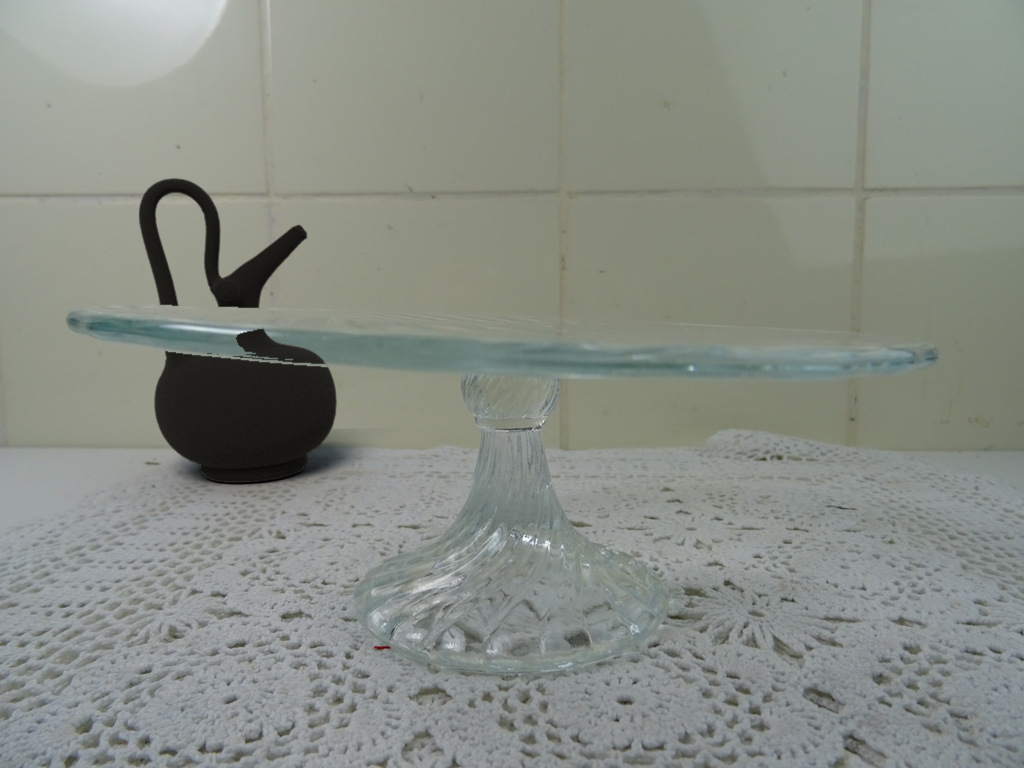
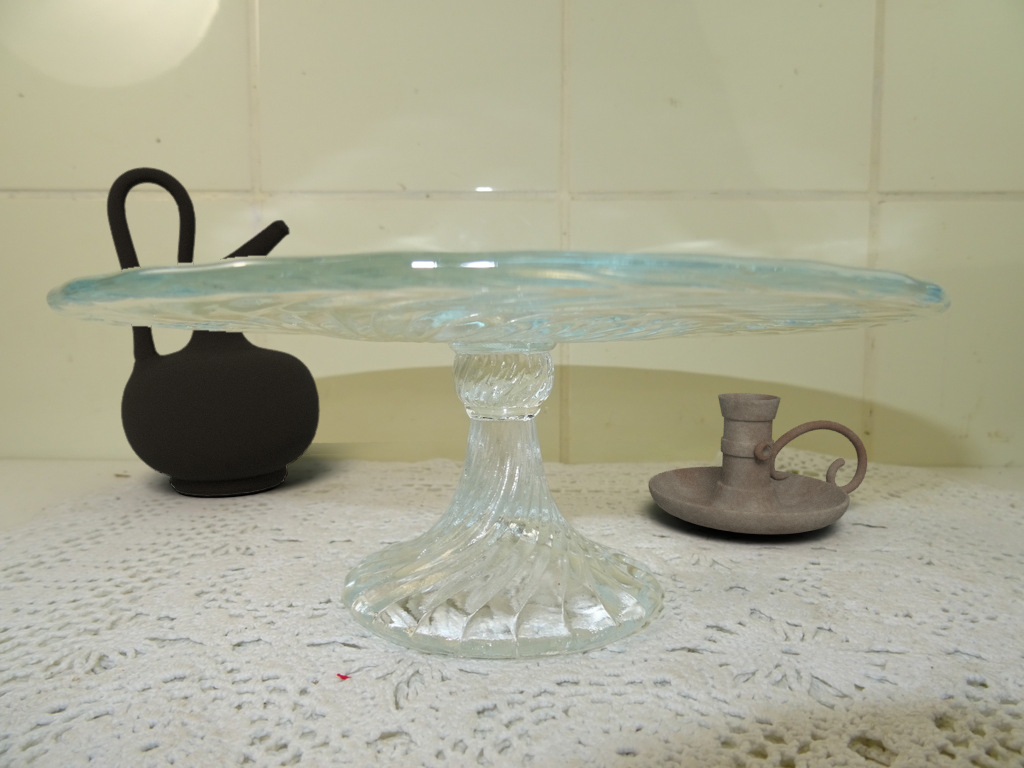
candle holder: none [642,387,842,516] -> present [648,393,867,534]

